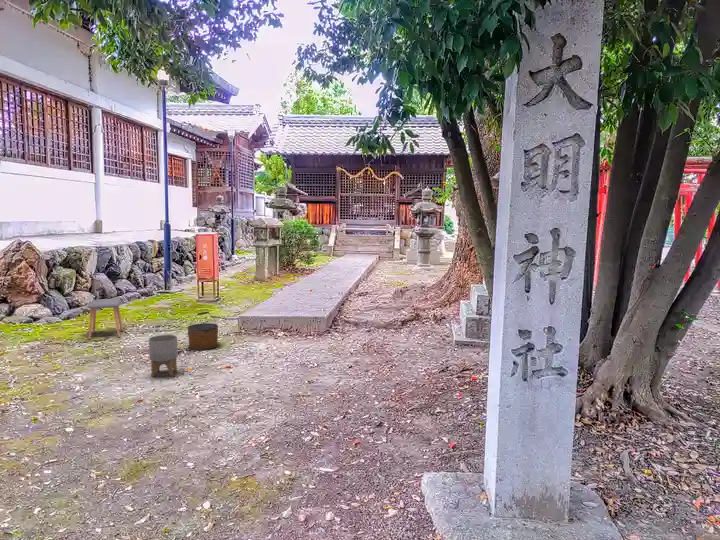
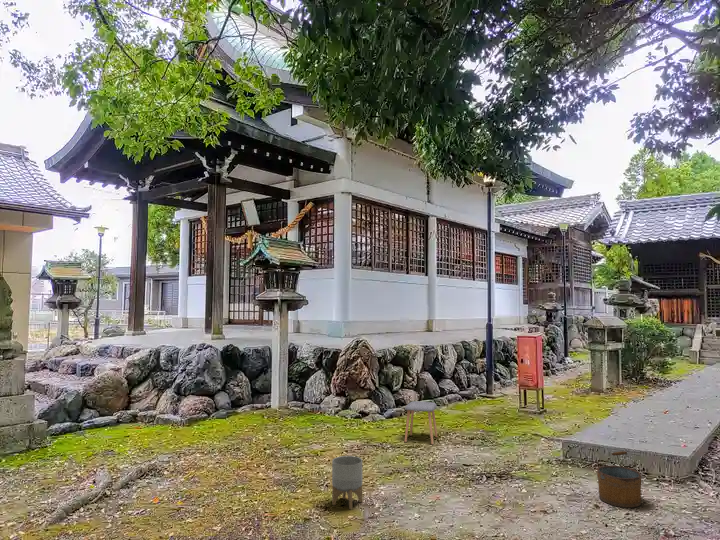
bucket: present [188,312,218,350] -> present [597,451,642,508]
planter: present [149,335,178,377] -> present [332,456,362,509]

